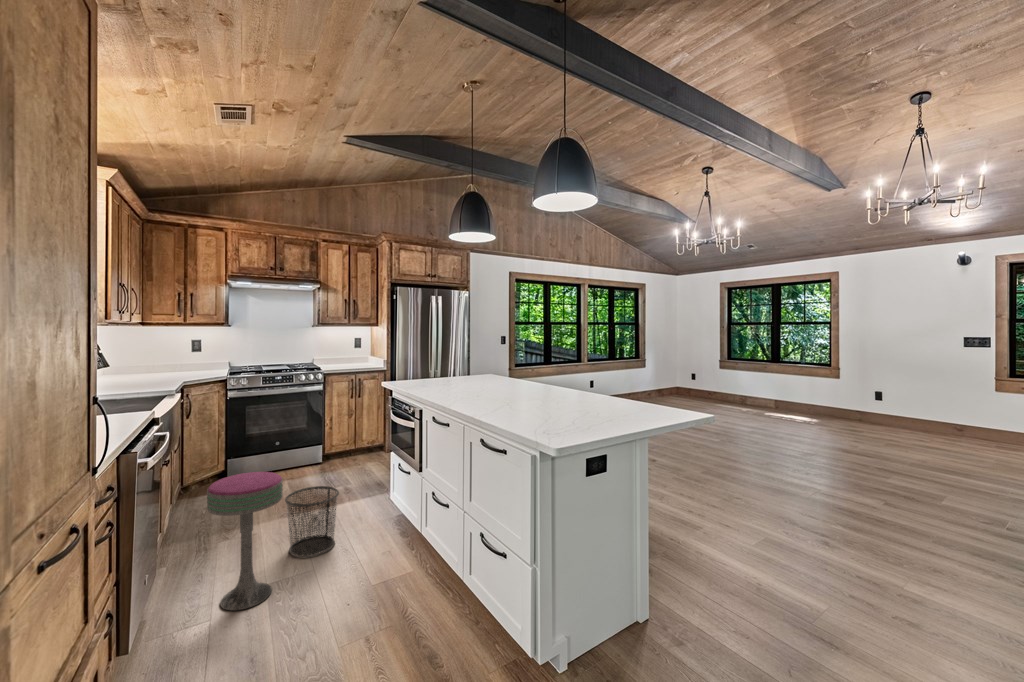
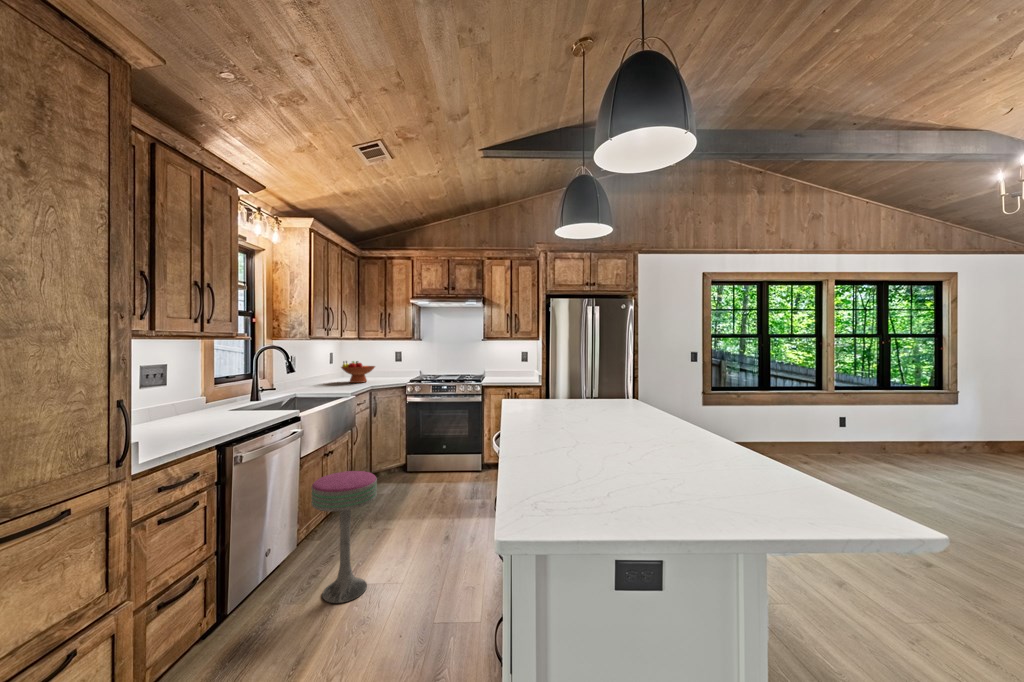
fruit bowl: none [136,352,189,379] -> present [341,361,375,383]
waste bin: present [285,486,339,557] -> none [399,492,449,563]

